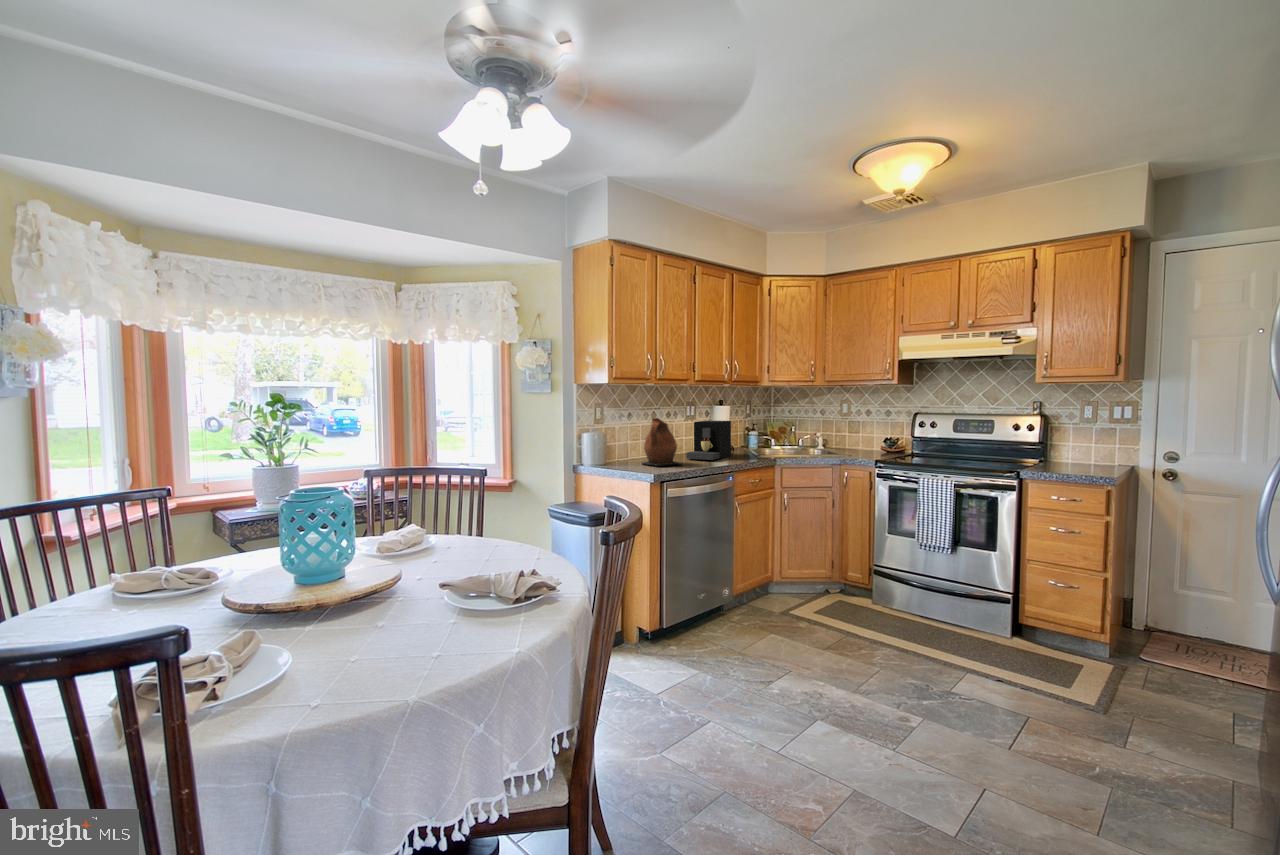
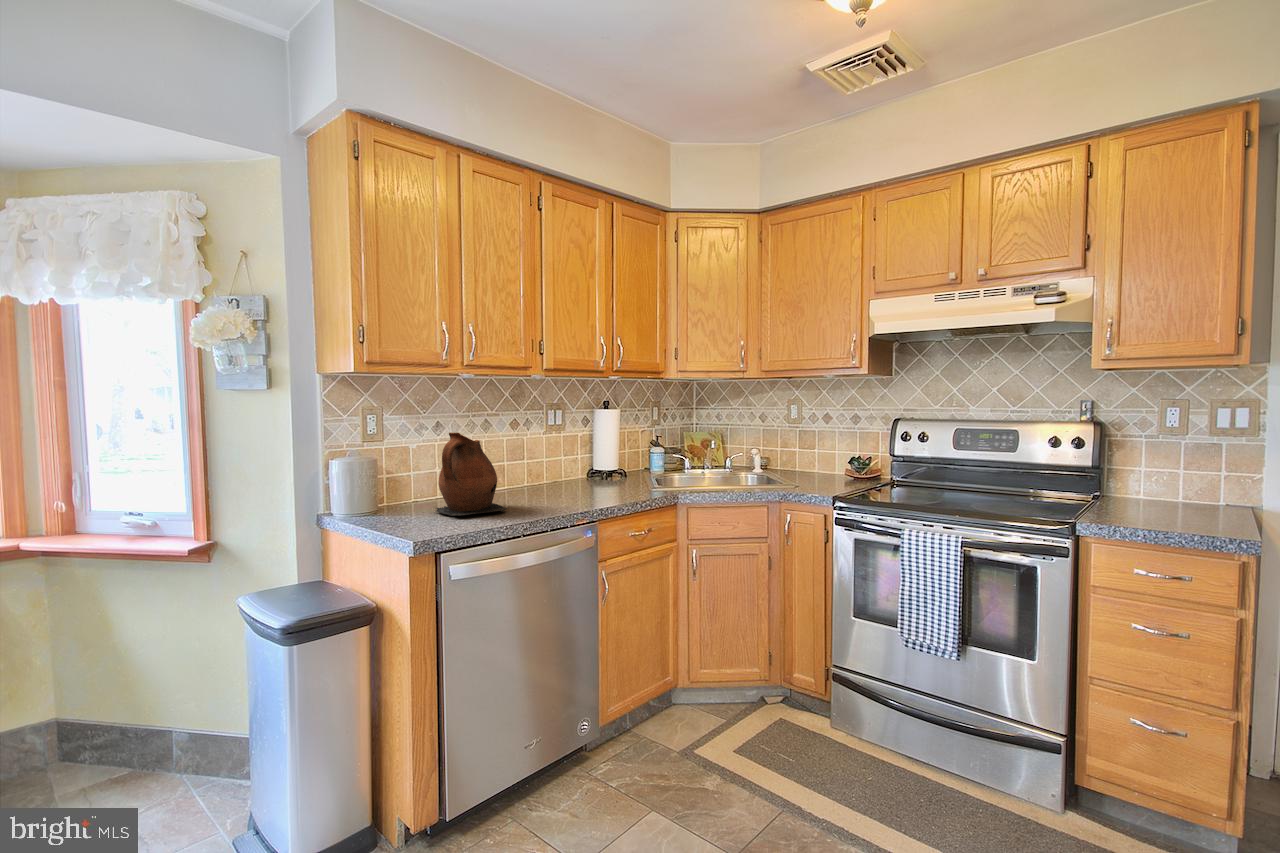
coffee maker: present [686,421,731,460] -> none [527,433,610,500]

